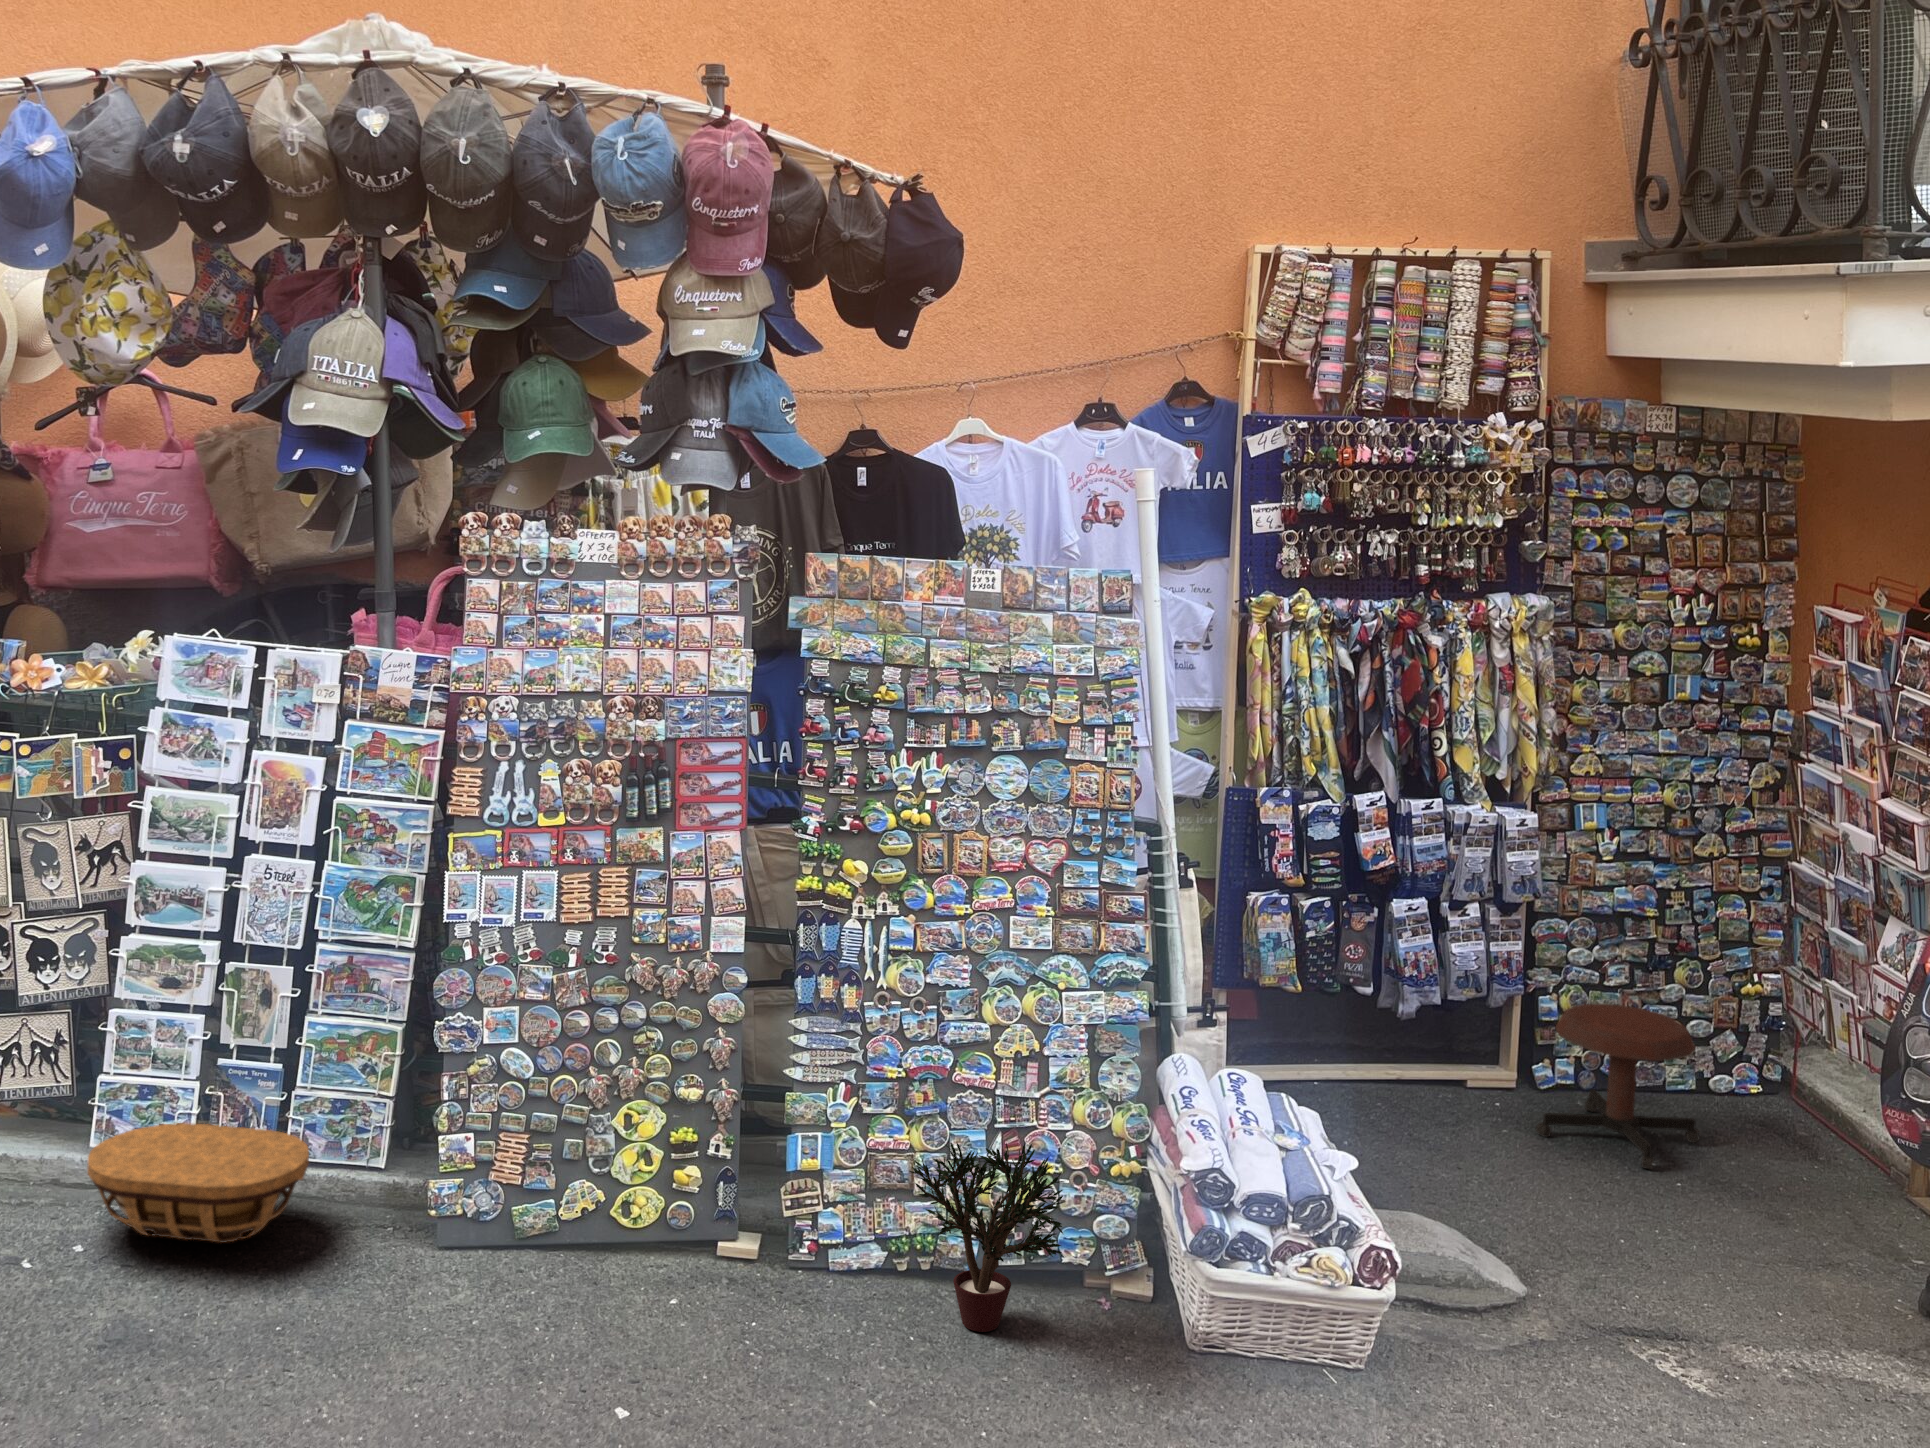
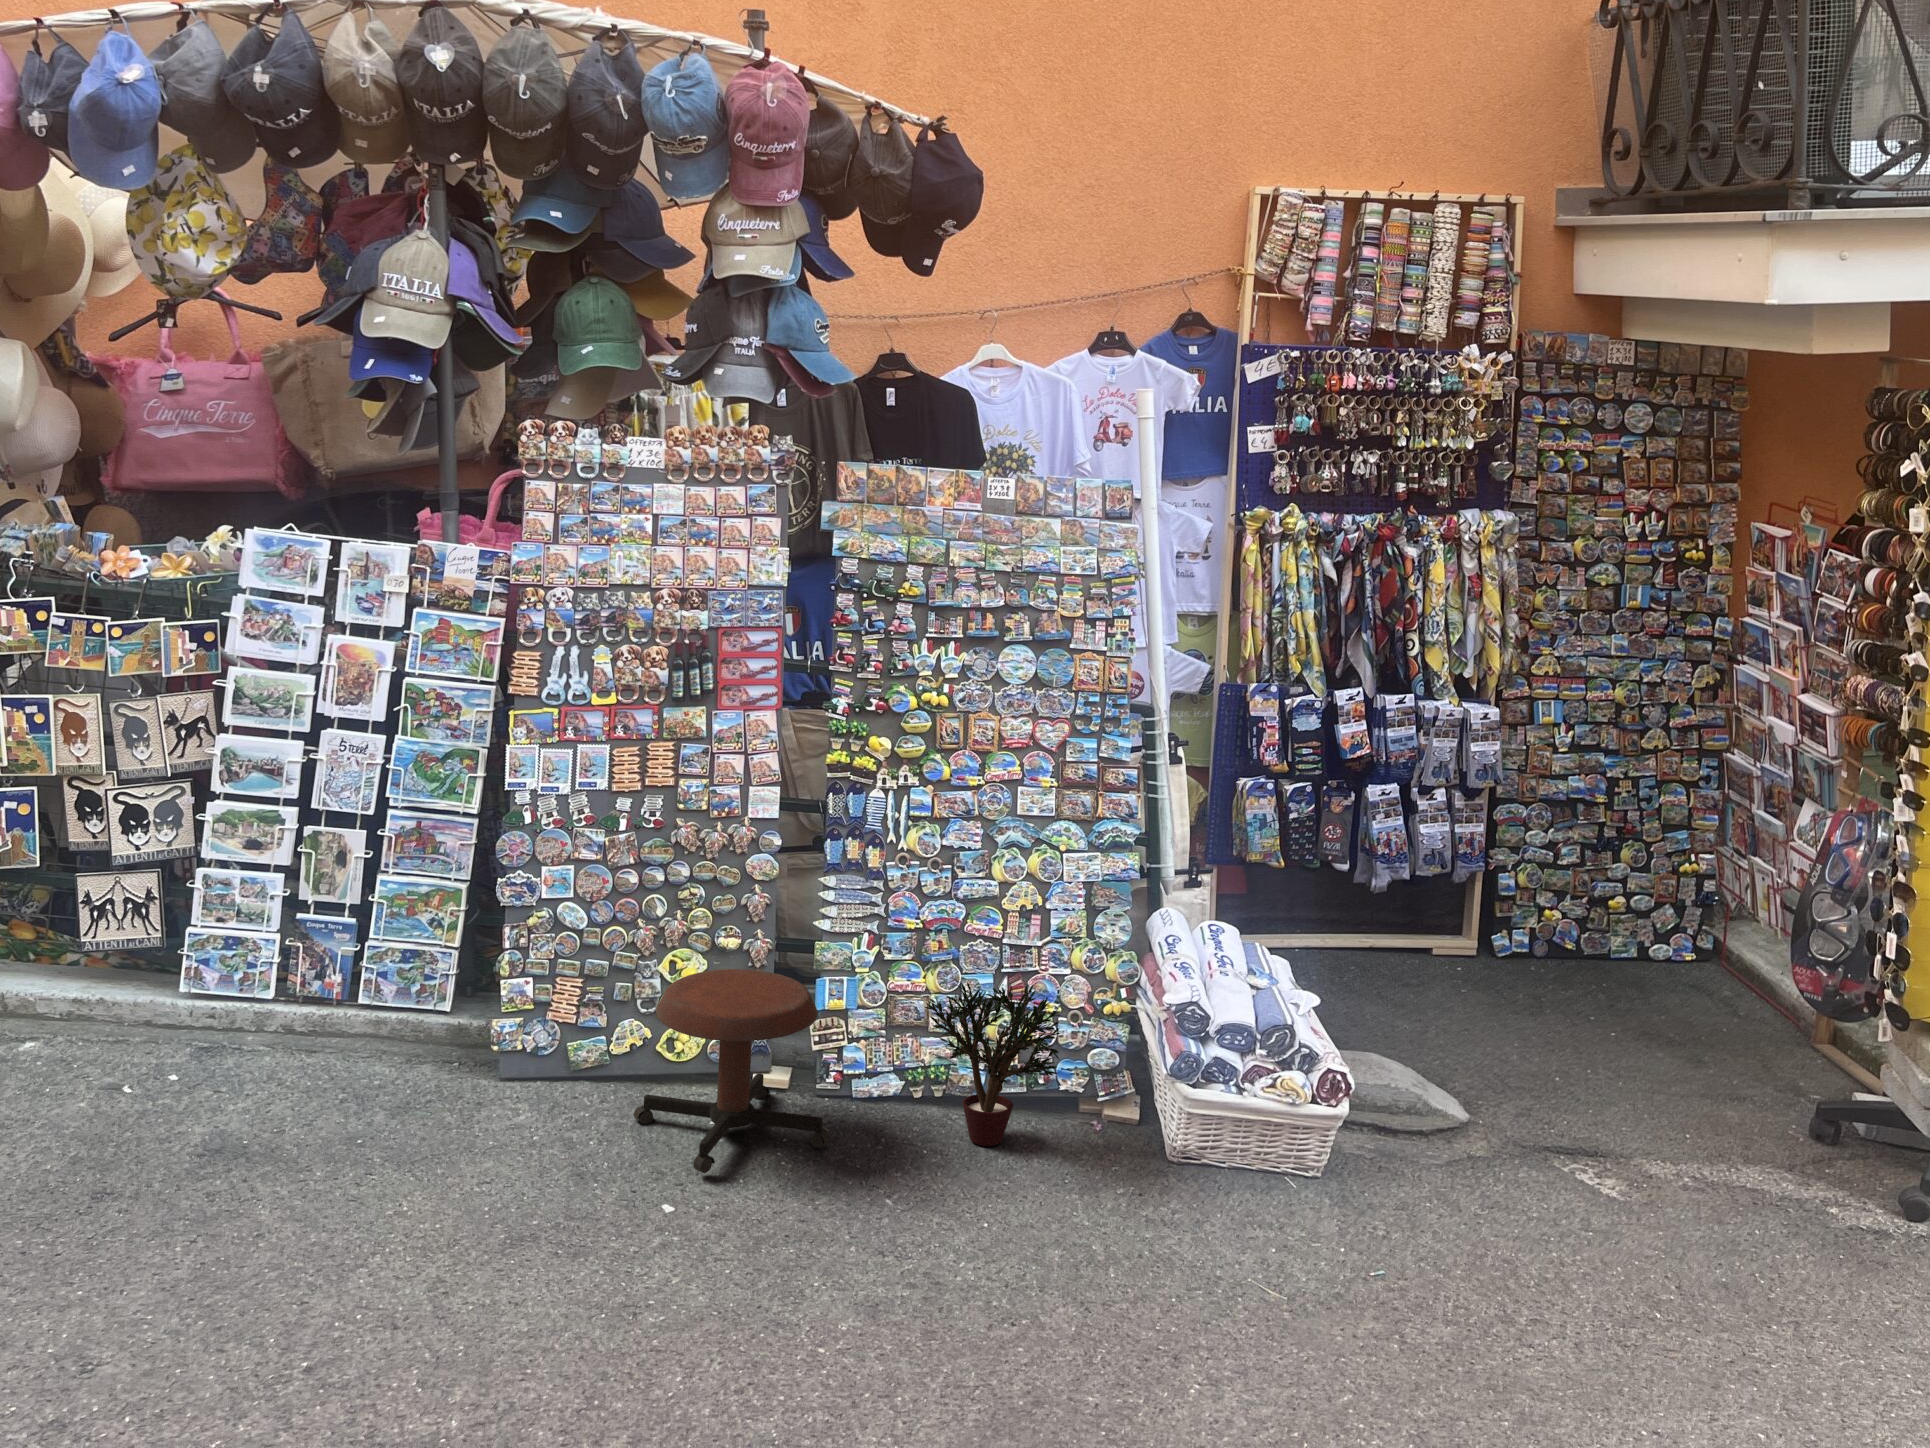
stool: present [1536,1004,1699,1169] -> present [634,969,831,1173]
basket: present [87,1123,309,1242] -> none [183,971,384,1073]

